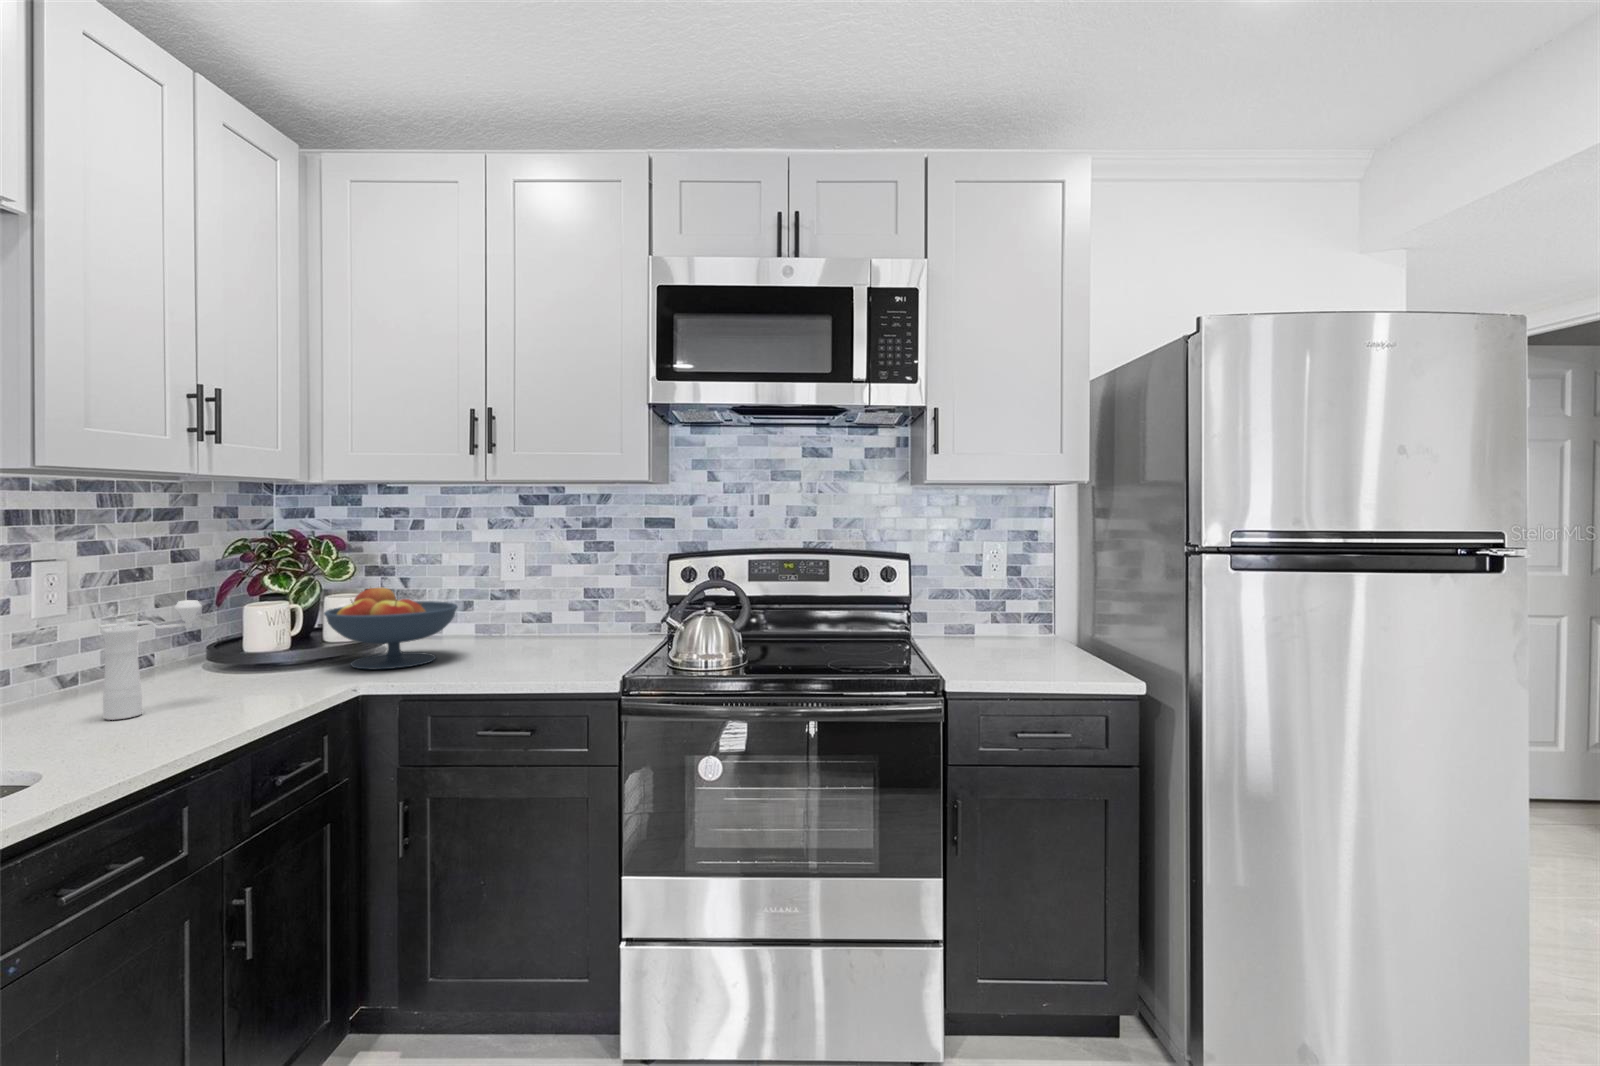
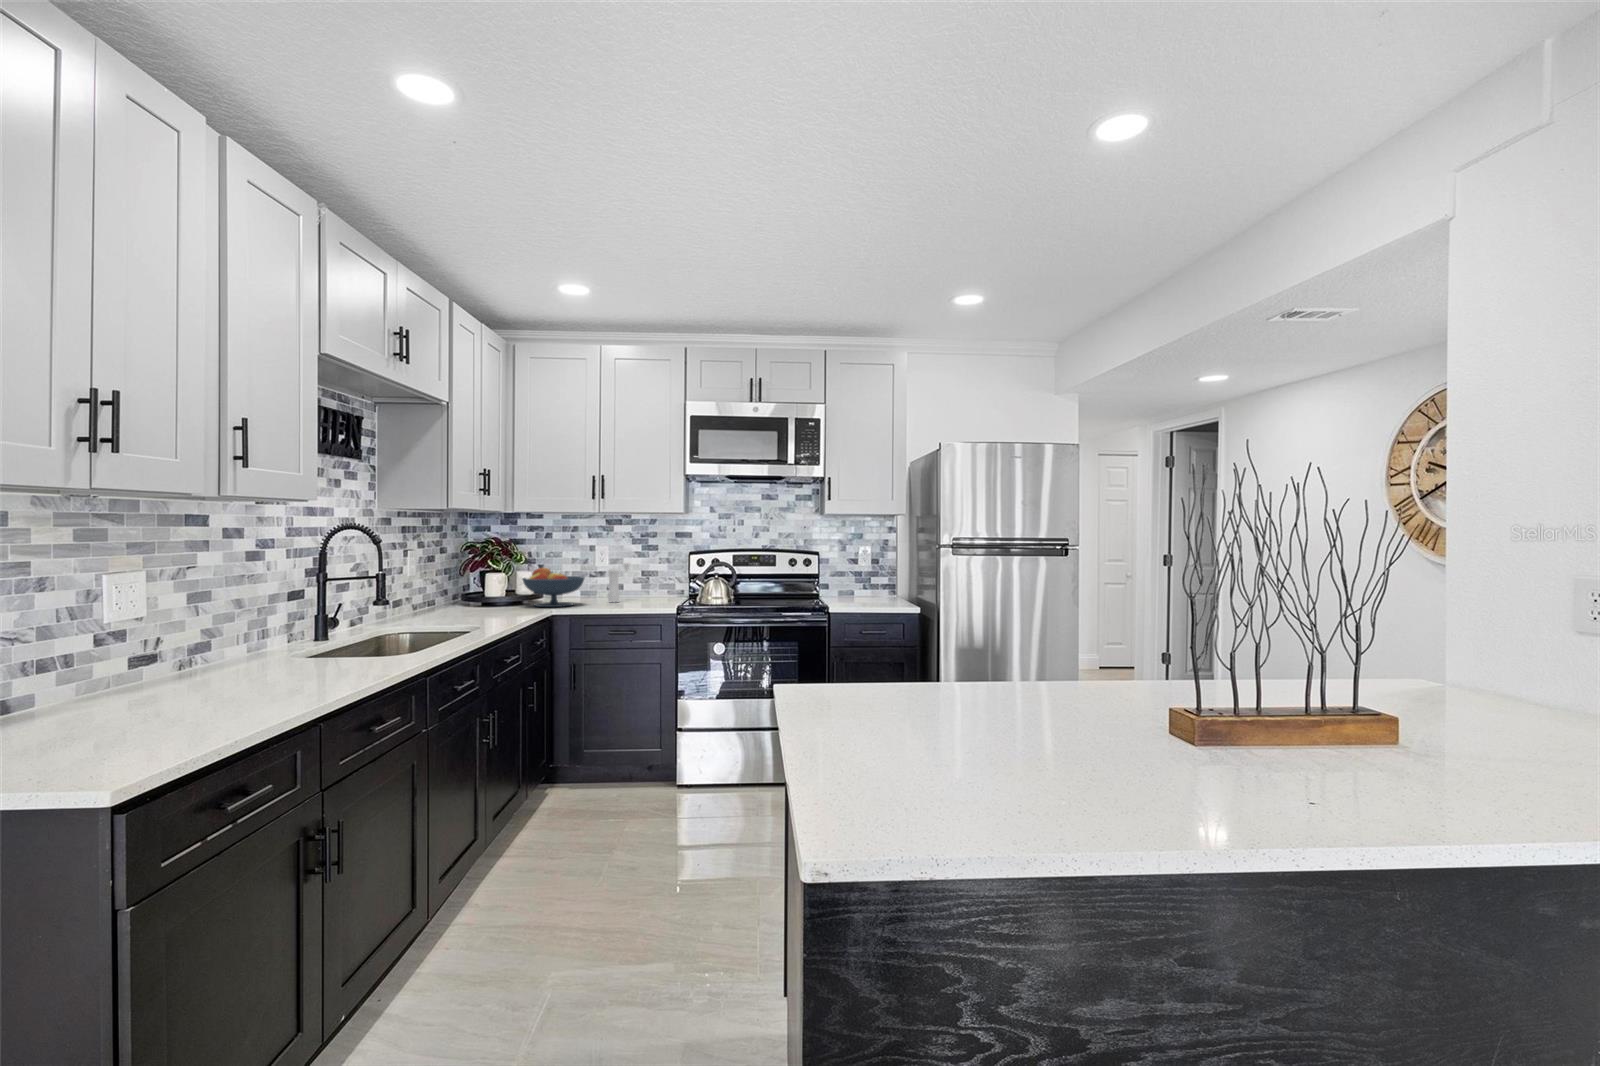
pepper mill: present [100,600,201,720] -> present [608,561,630,602]

